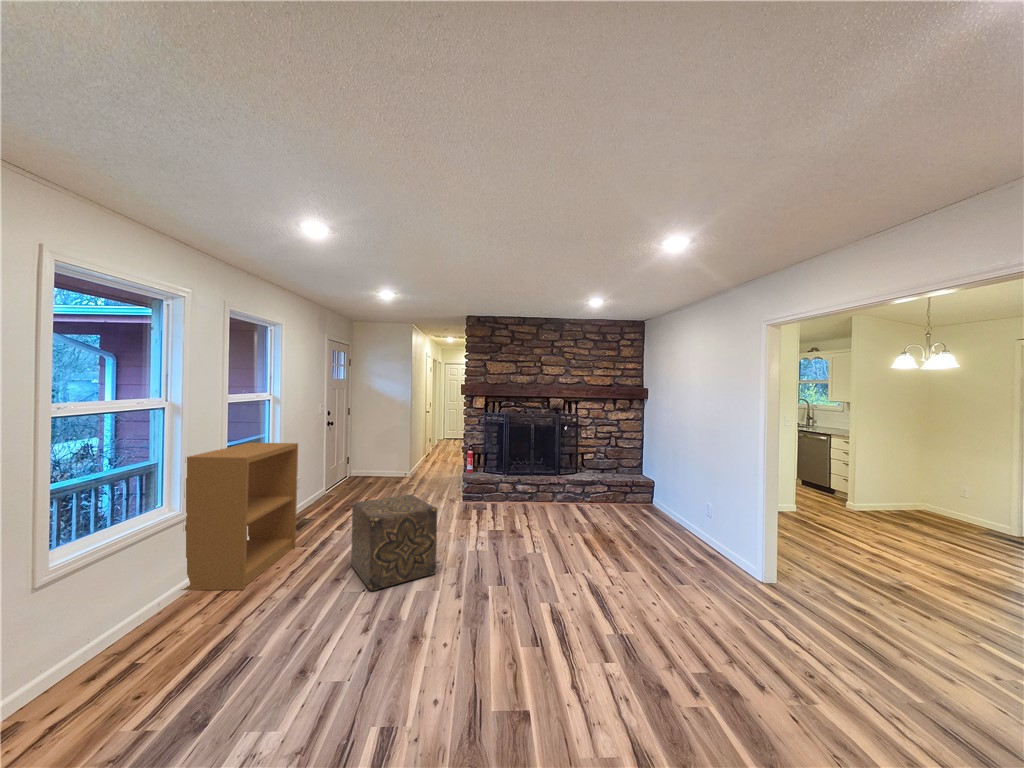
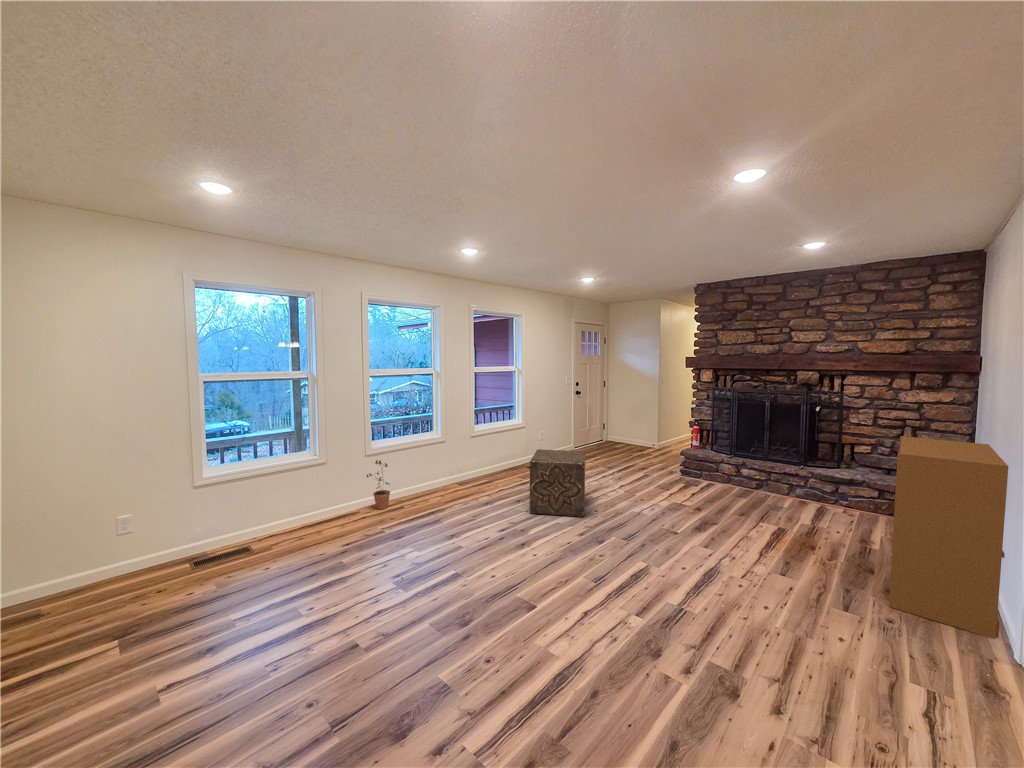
bookshelf: present [182,443,298,590] -> present [889,436,1008,639]
potted plant: none [11,588,94,698] -> present [367,460,390,509]

